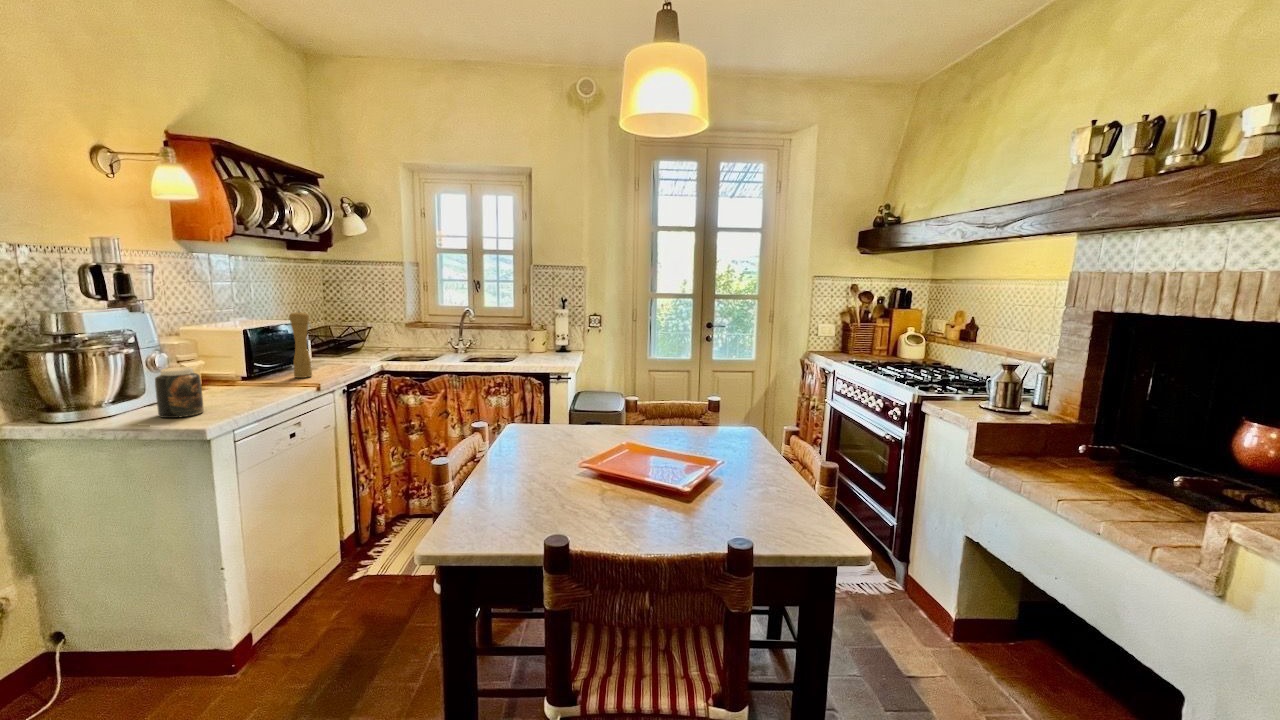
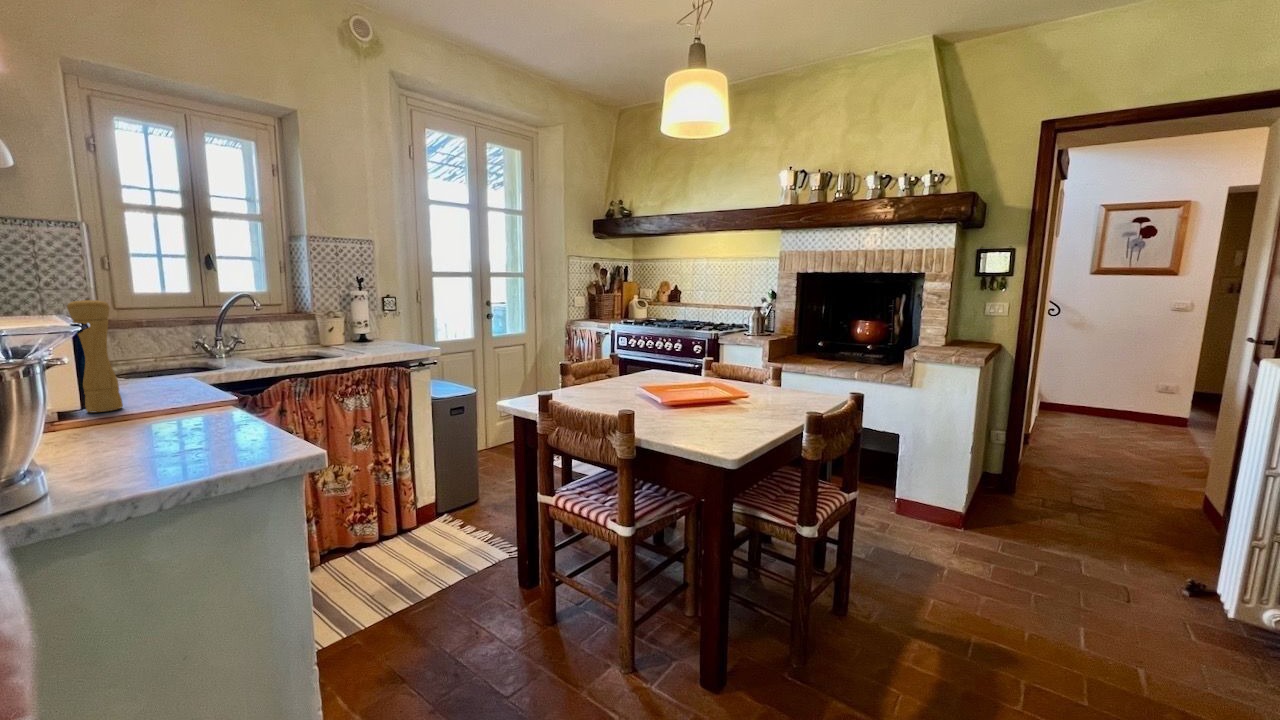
jar: present [155,367,204,418] -> none [97,389,194,484]

